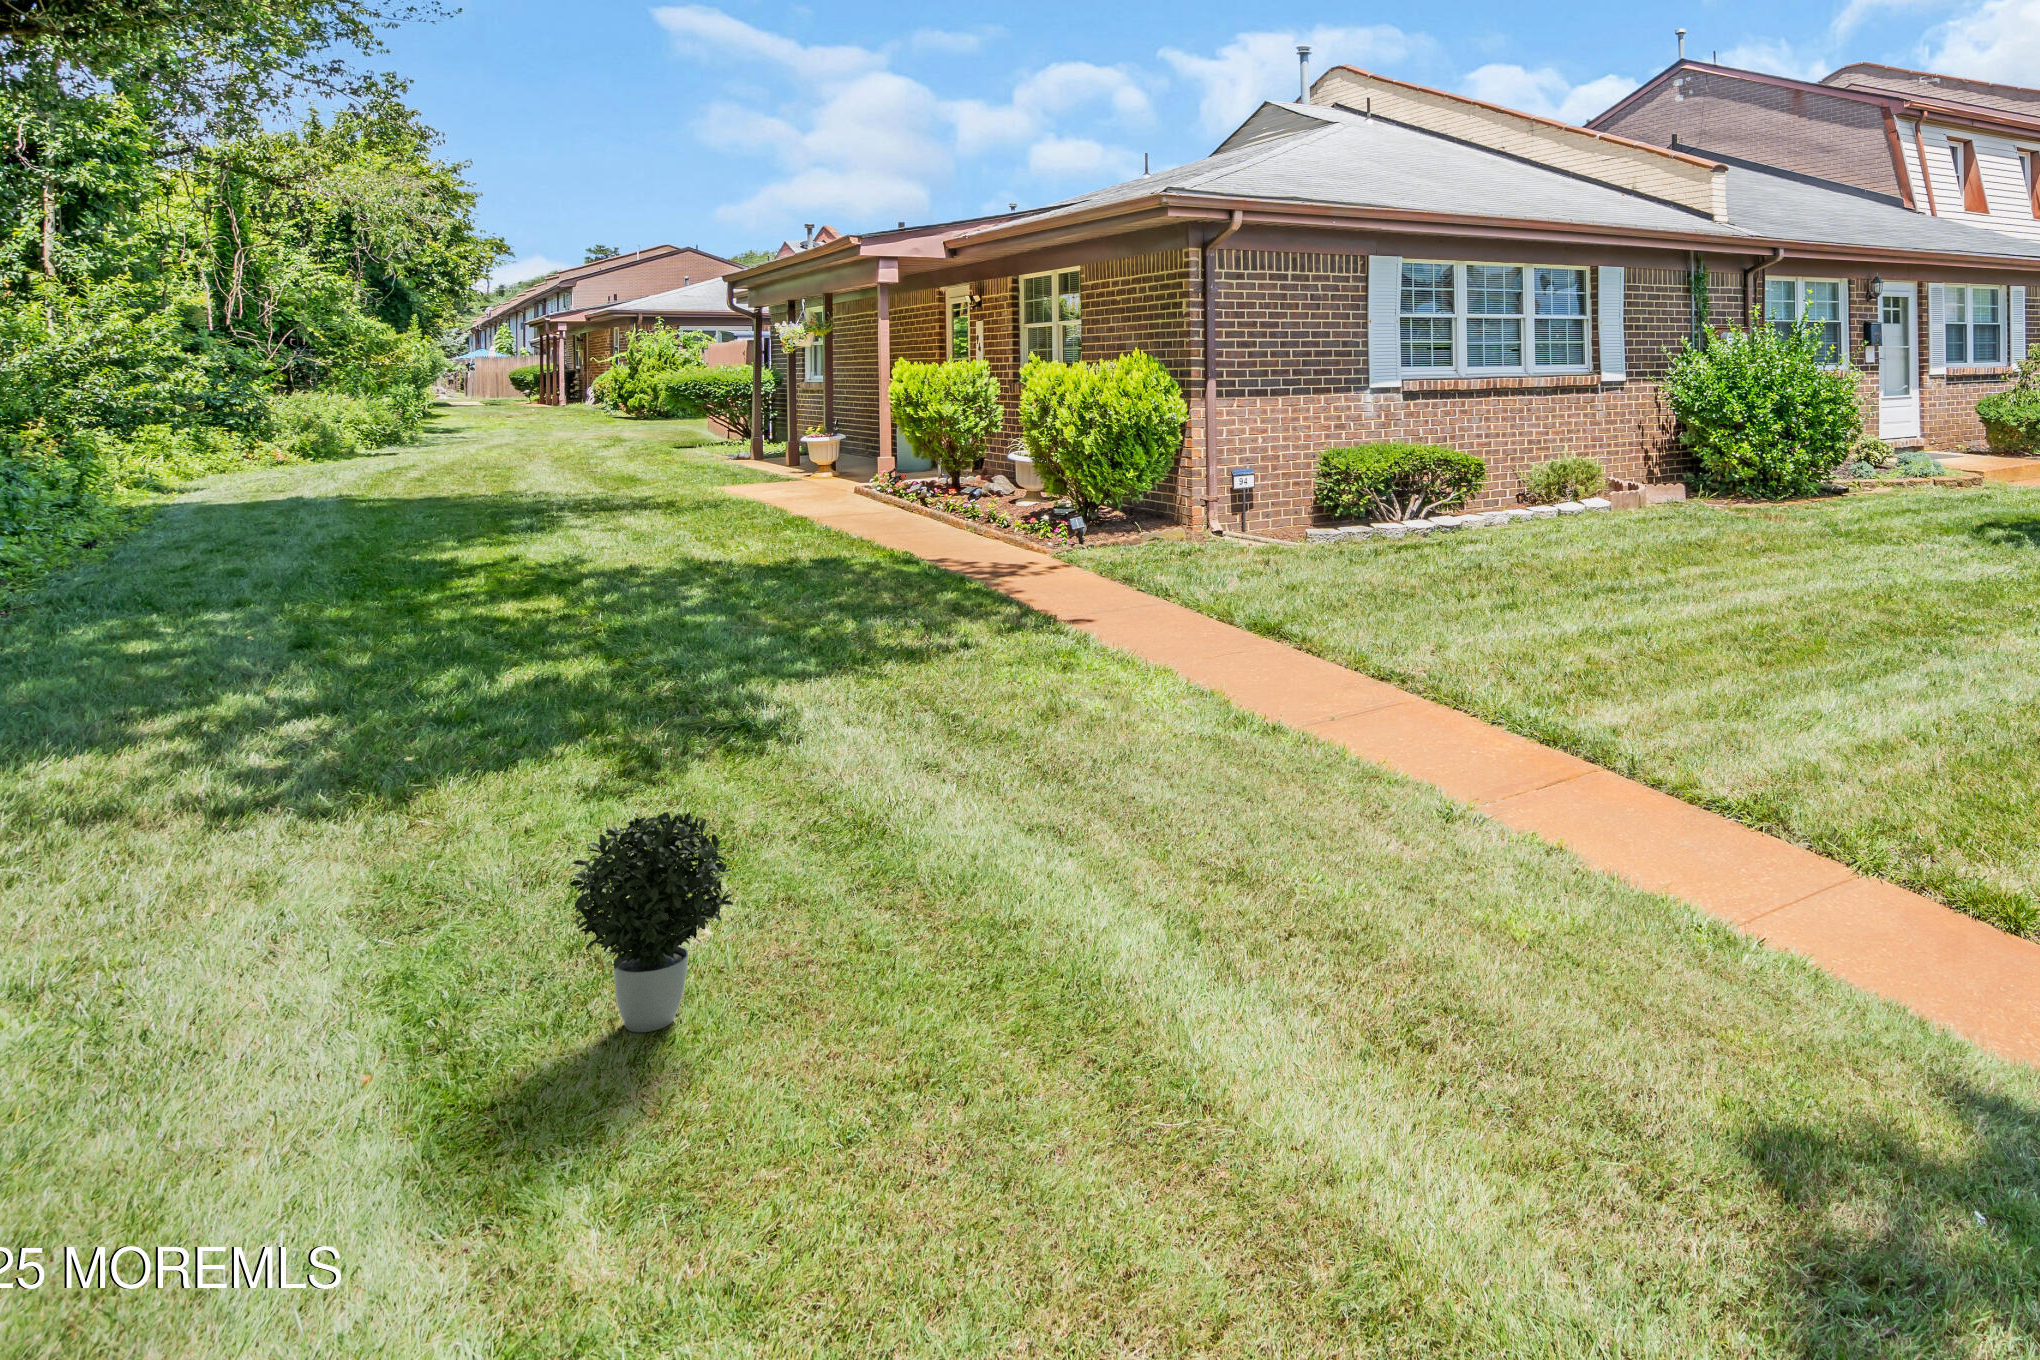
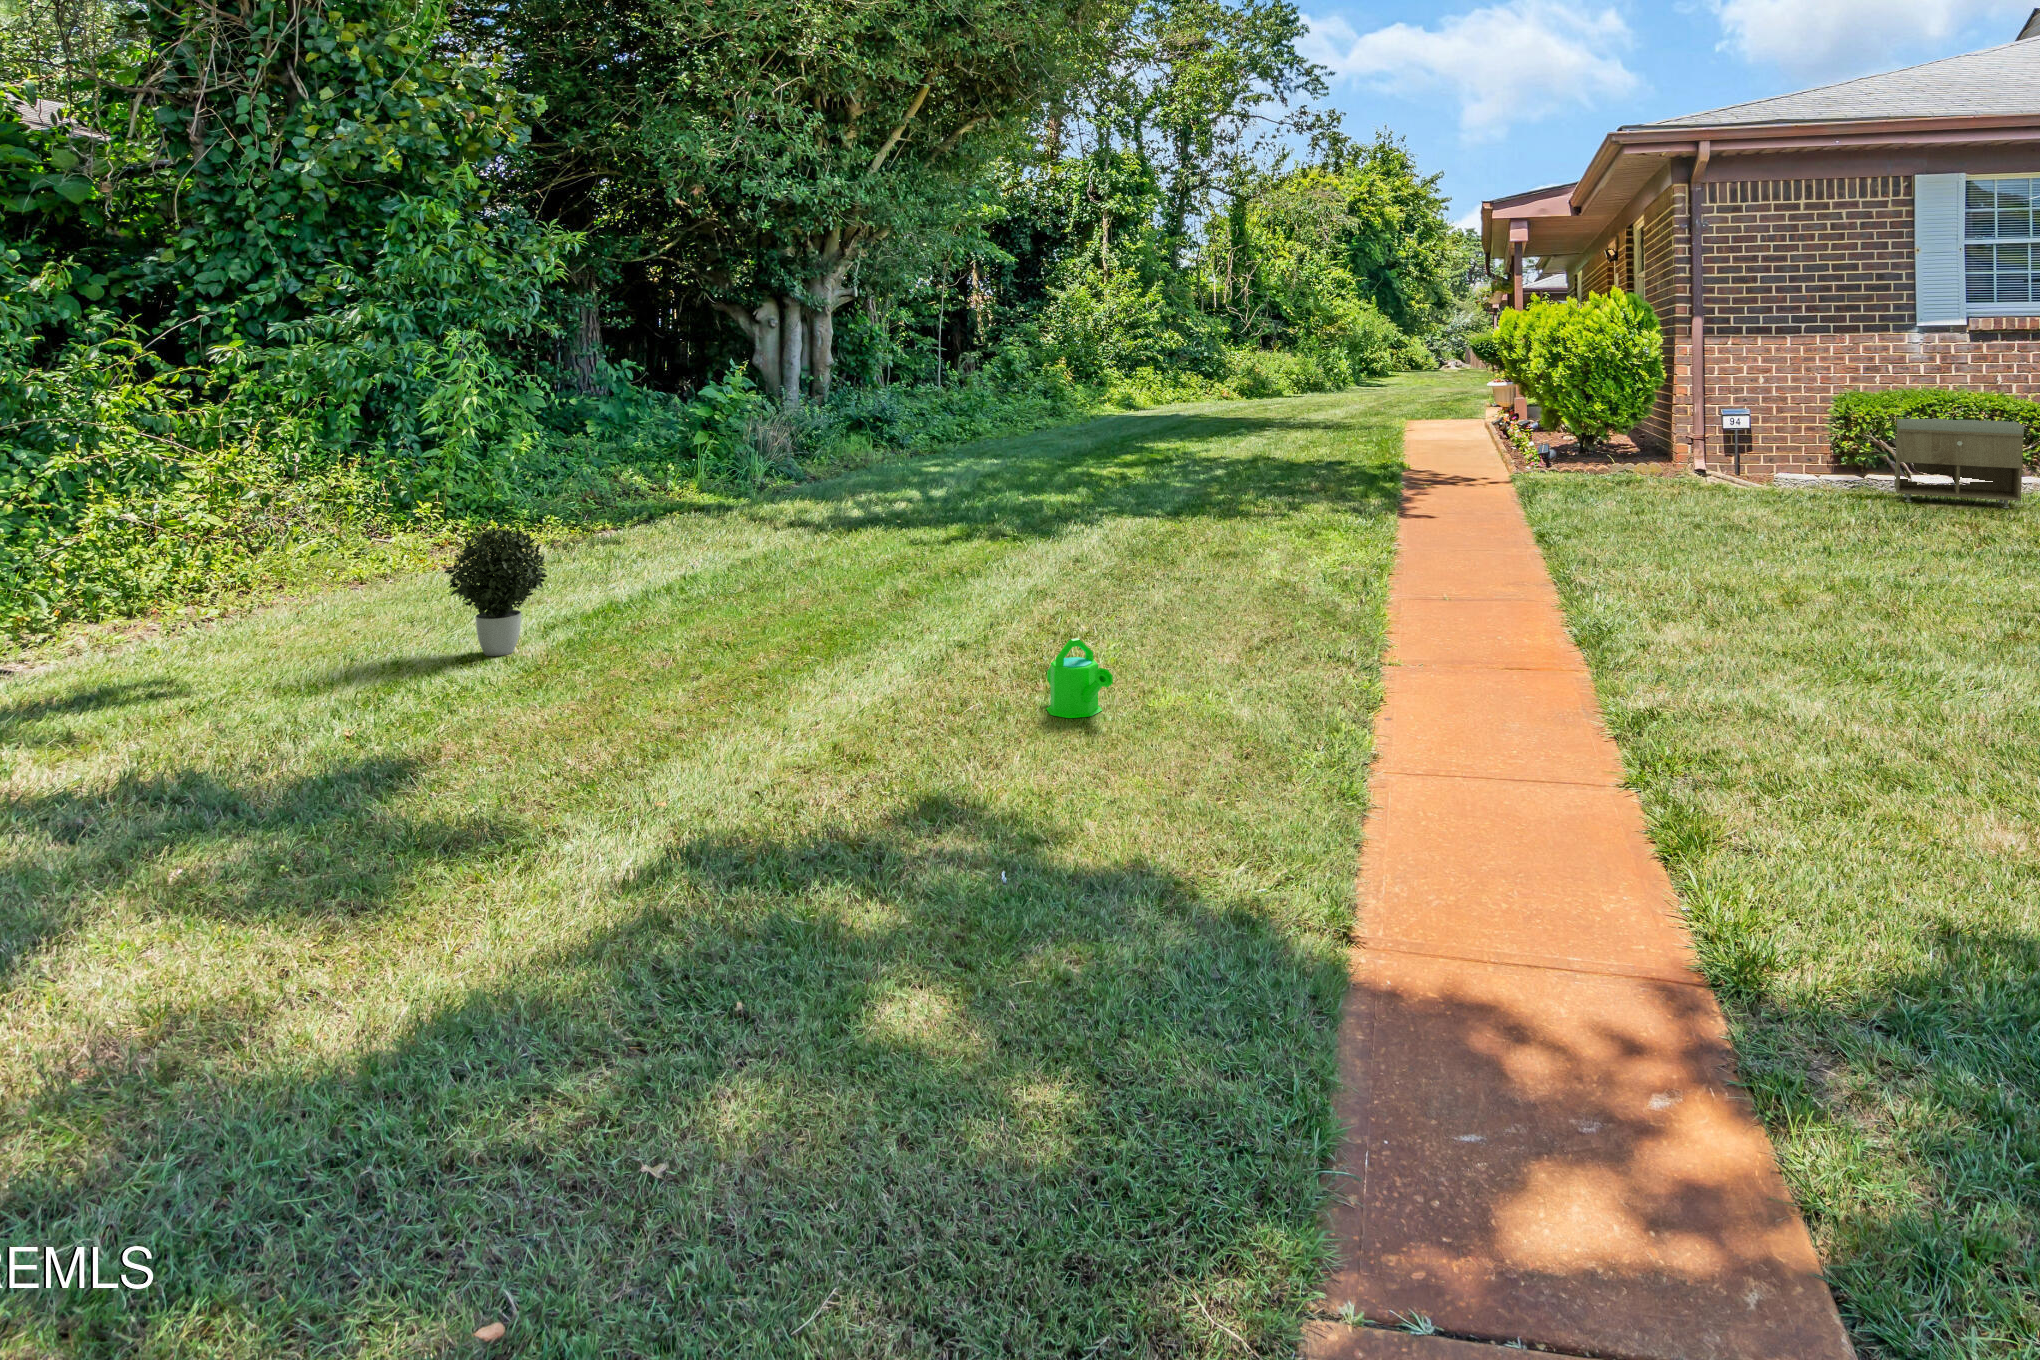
storage bench: none [1370,468,1474,542] -> present [1894,417,2024,508]
watering can: none [1423,776,1529,862] -> present [1046,638,1113,718]

